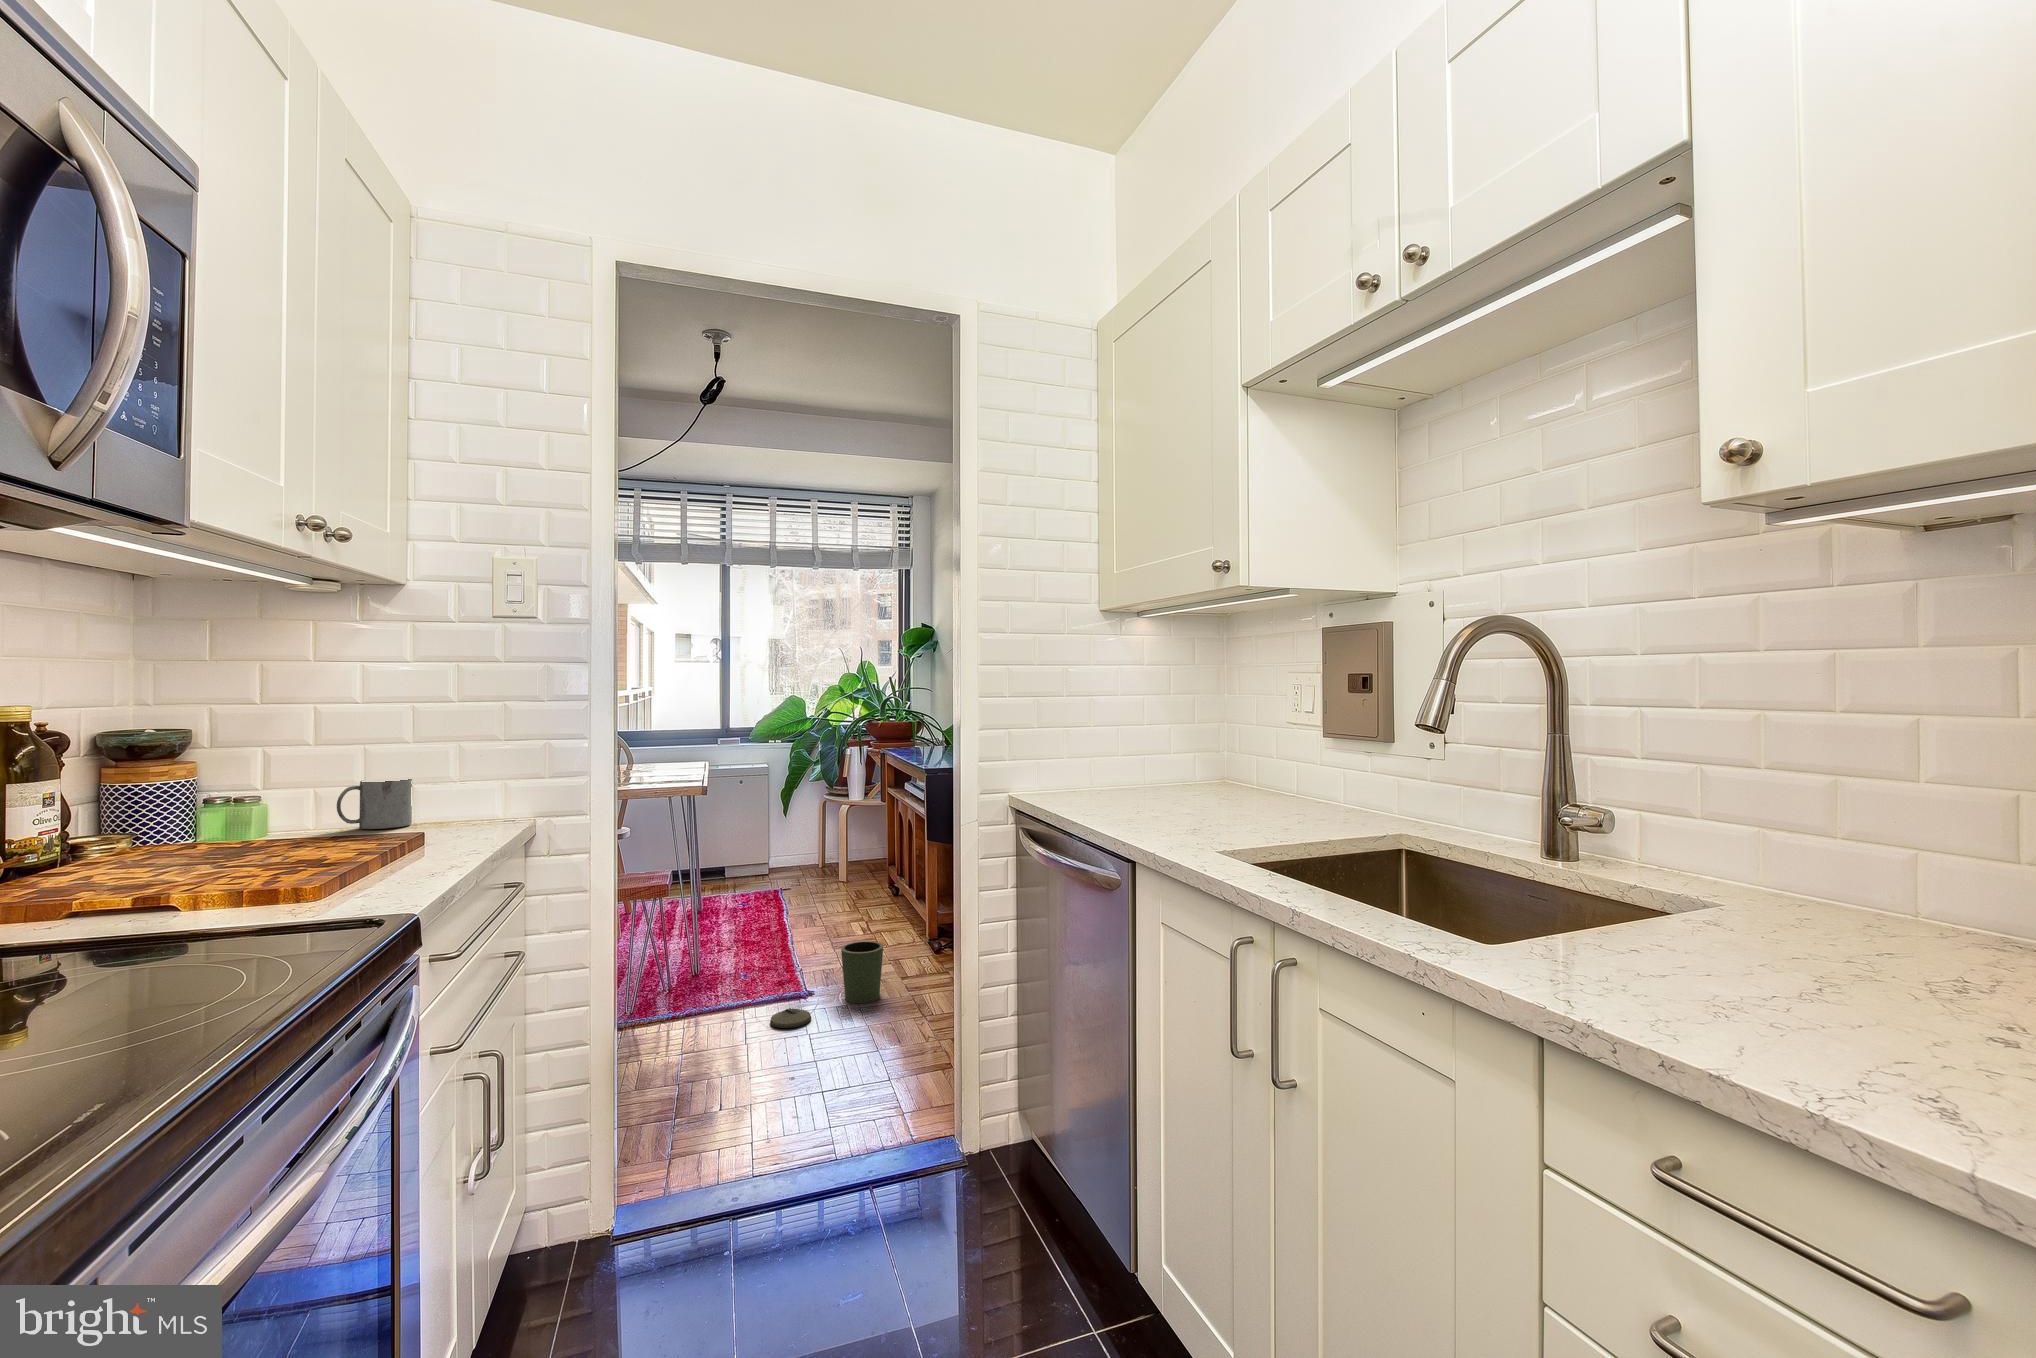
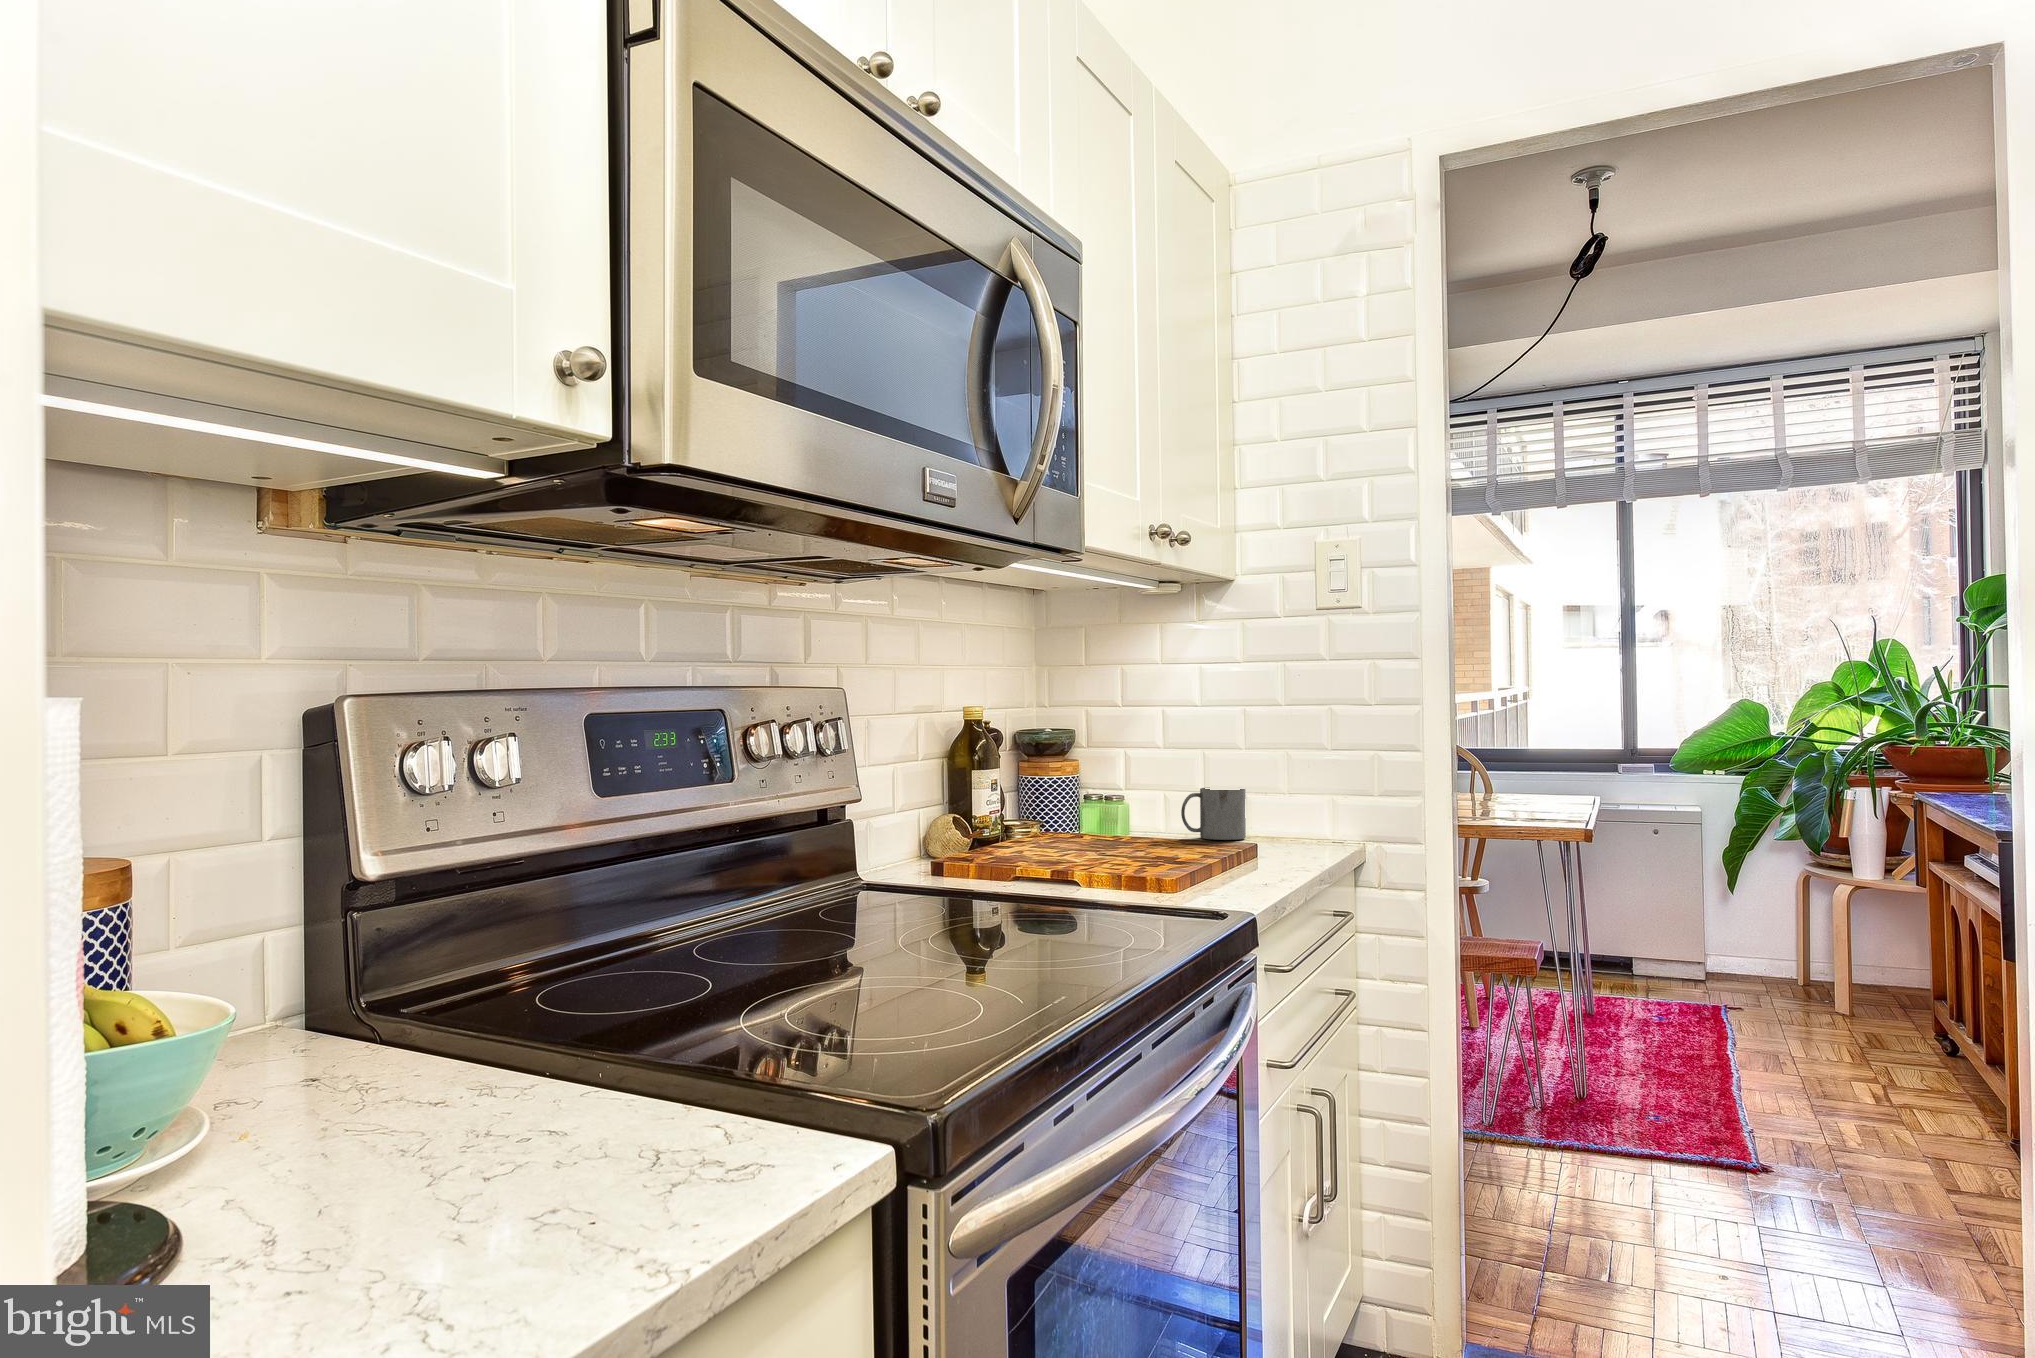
trash can: present [770,941,883,1028] -> none [1691,1101,1895,1206]

